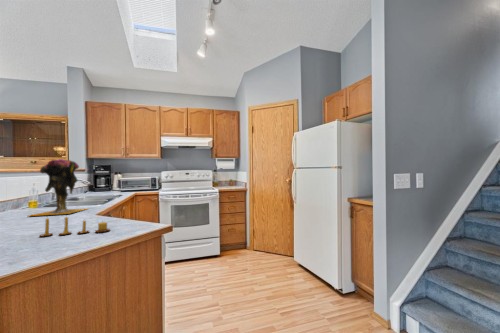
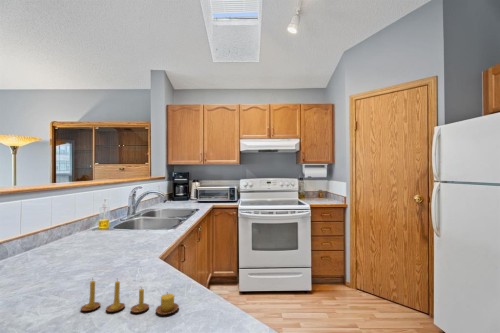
vase: present [31,159,85,216] -> none [95,174,164,244]

